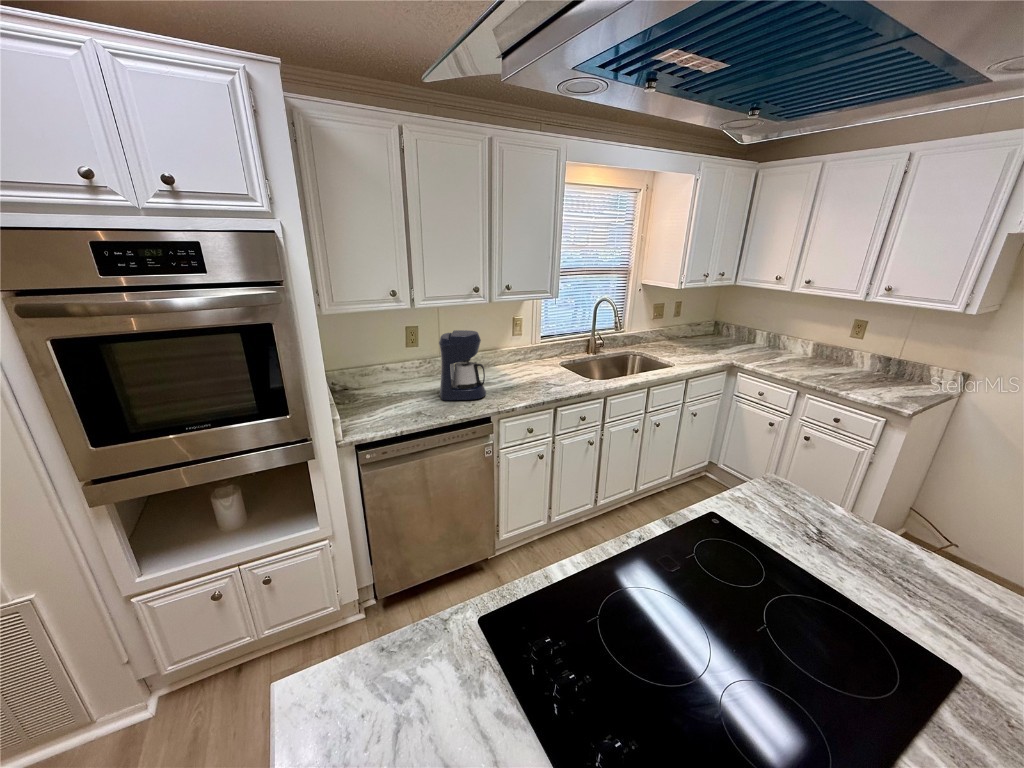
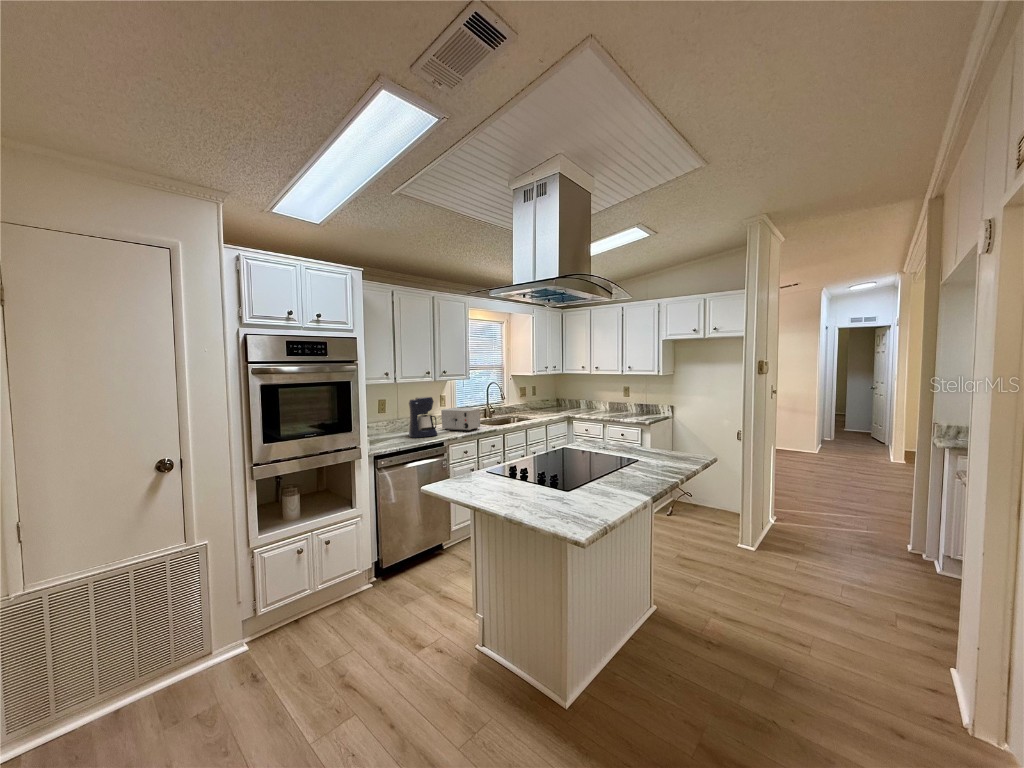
toaster: none [501,344,564,392] -> present [441,408,480,431]

